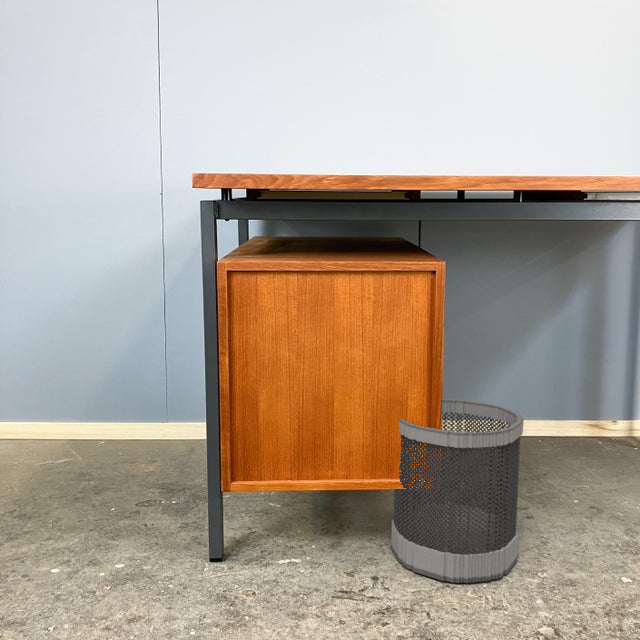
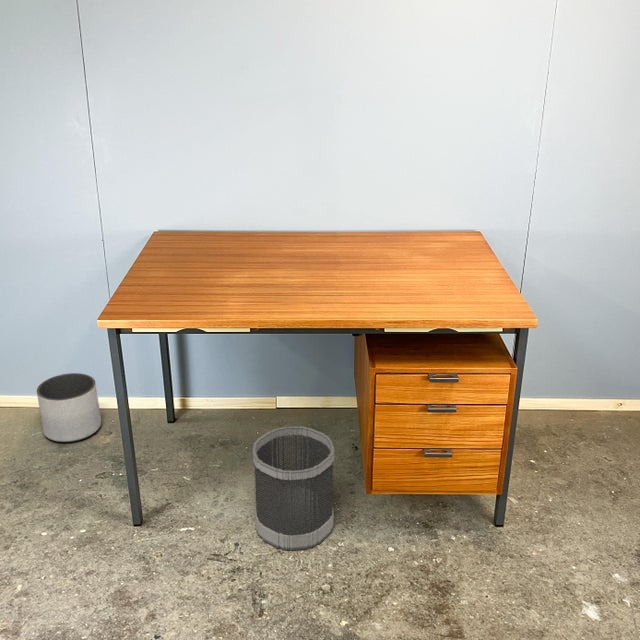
planter: none [53,386,136,472] -> present [37,373,101,442]

